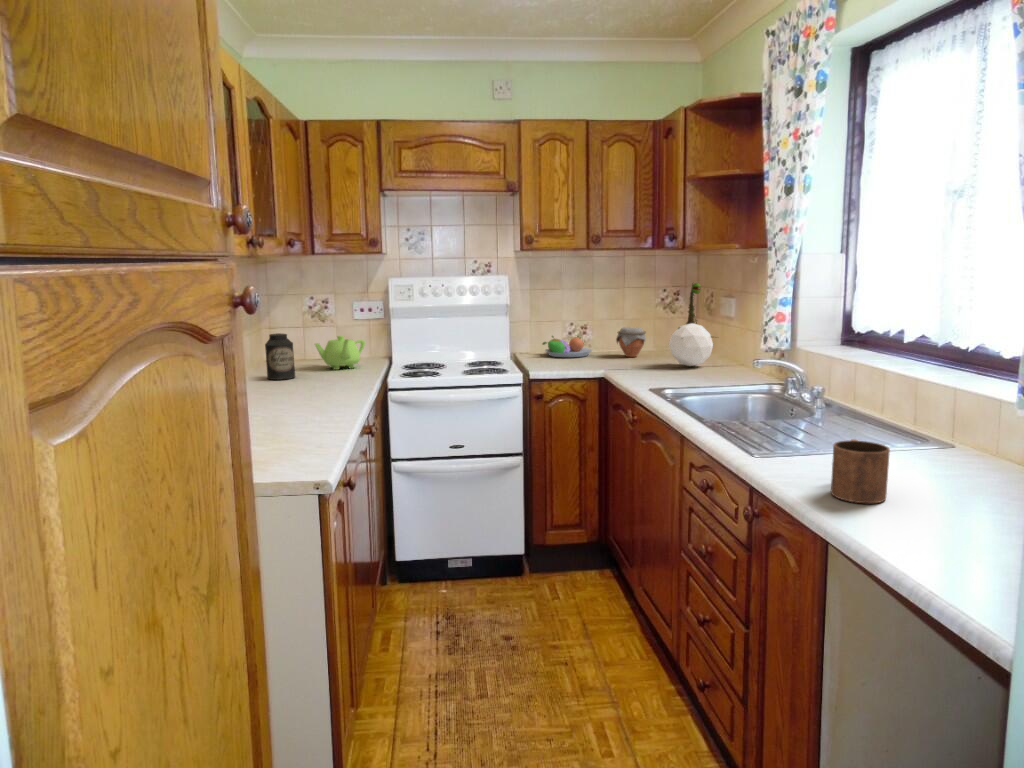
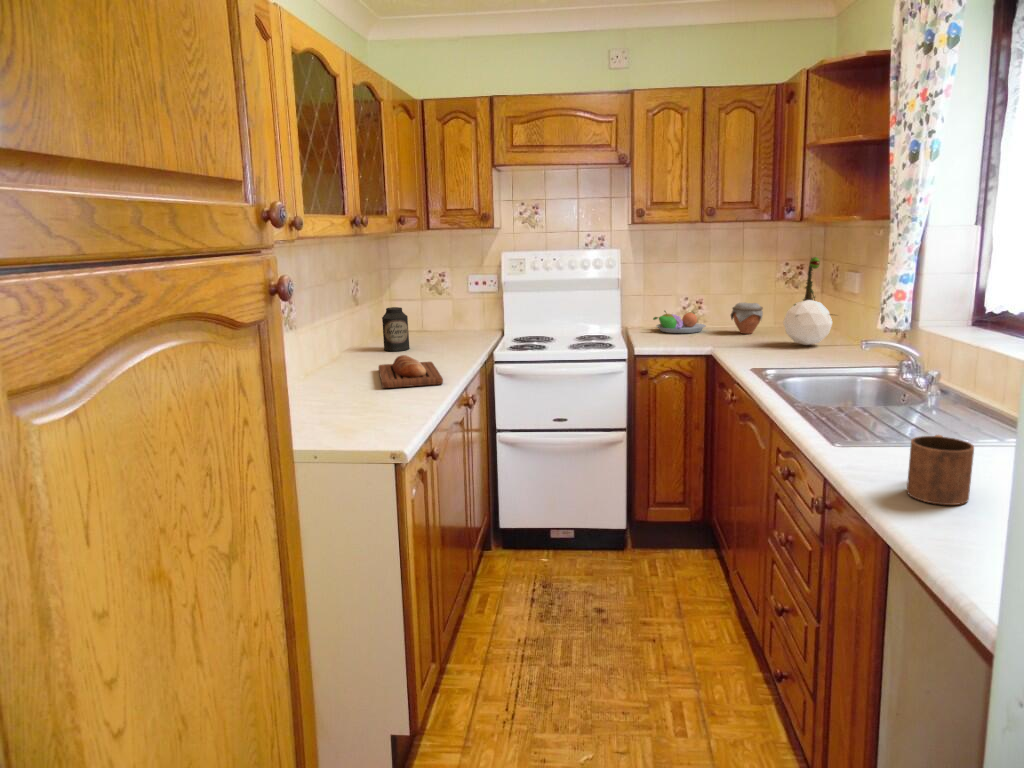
teapot: present [315,336,365,370] -> none [429,309,477,342]
bread loaf: none [269,382,345,417] -> present [379,355,443,388]

